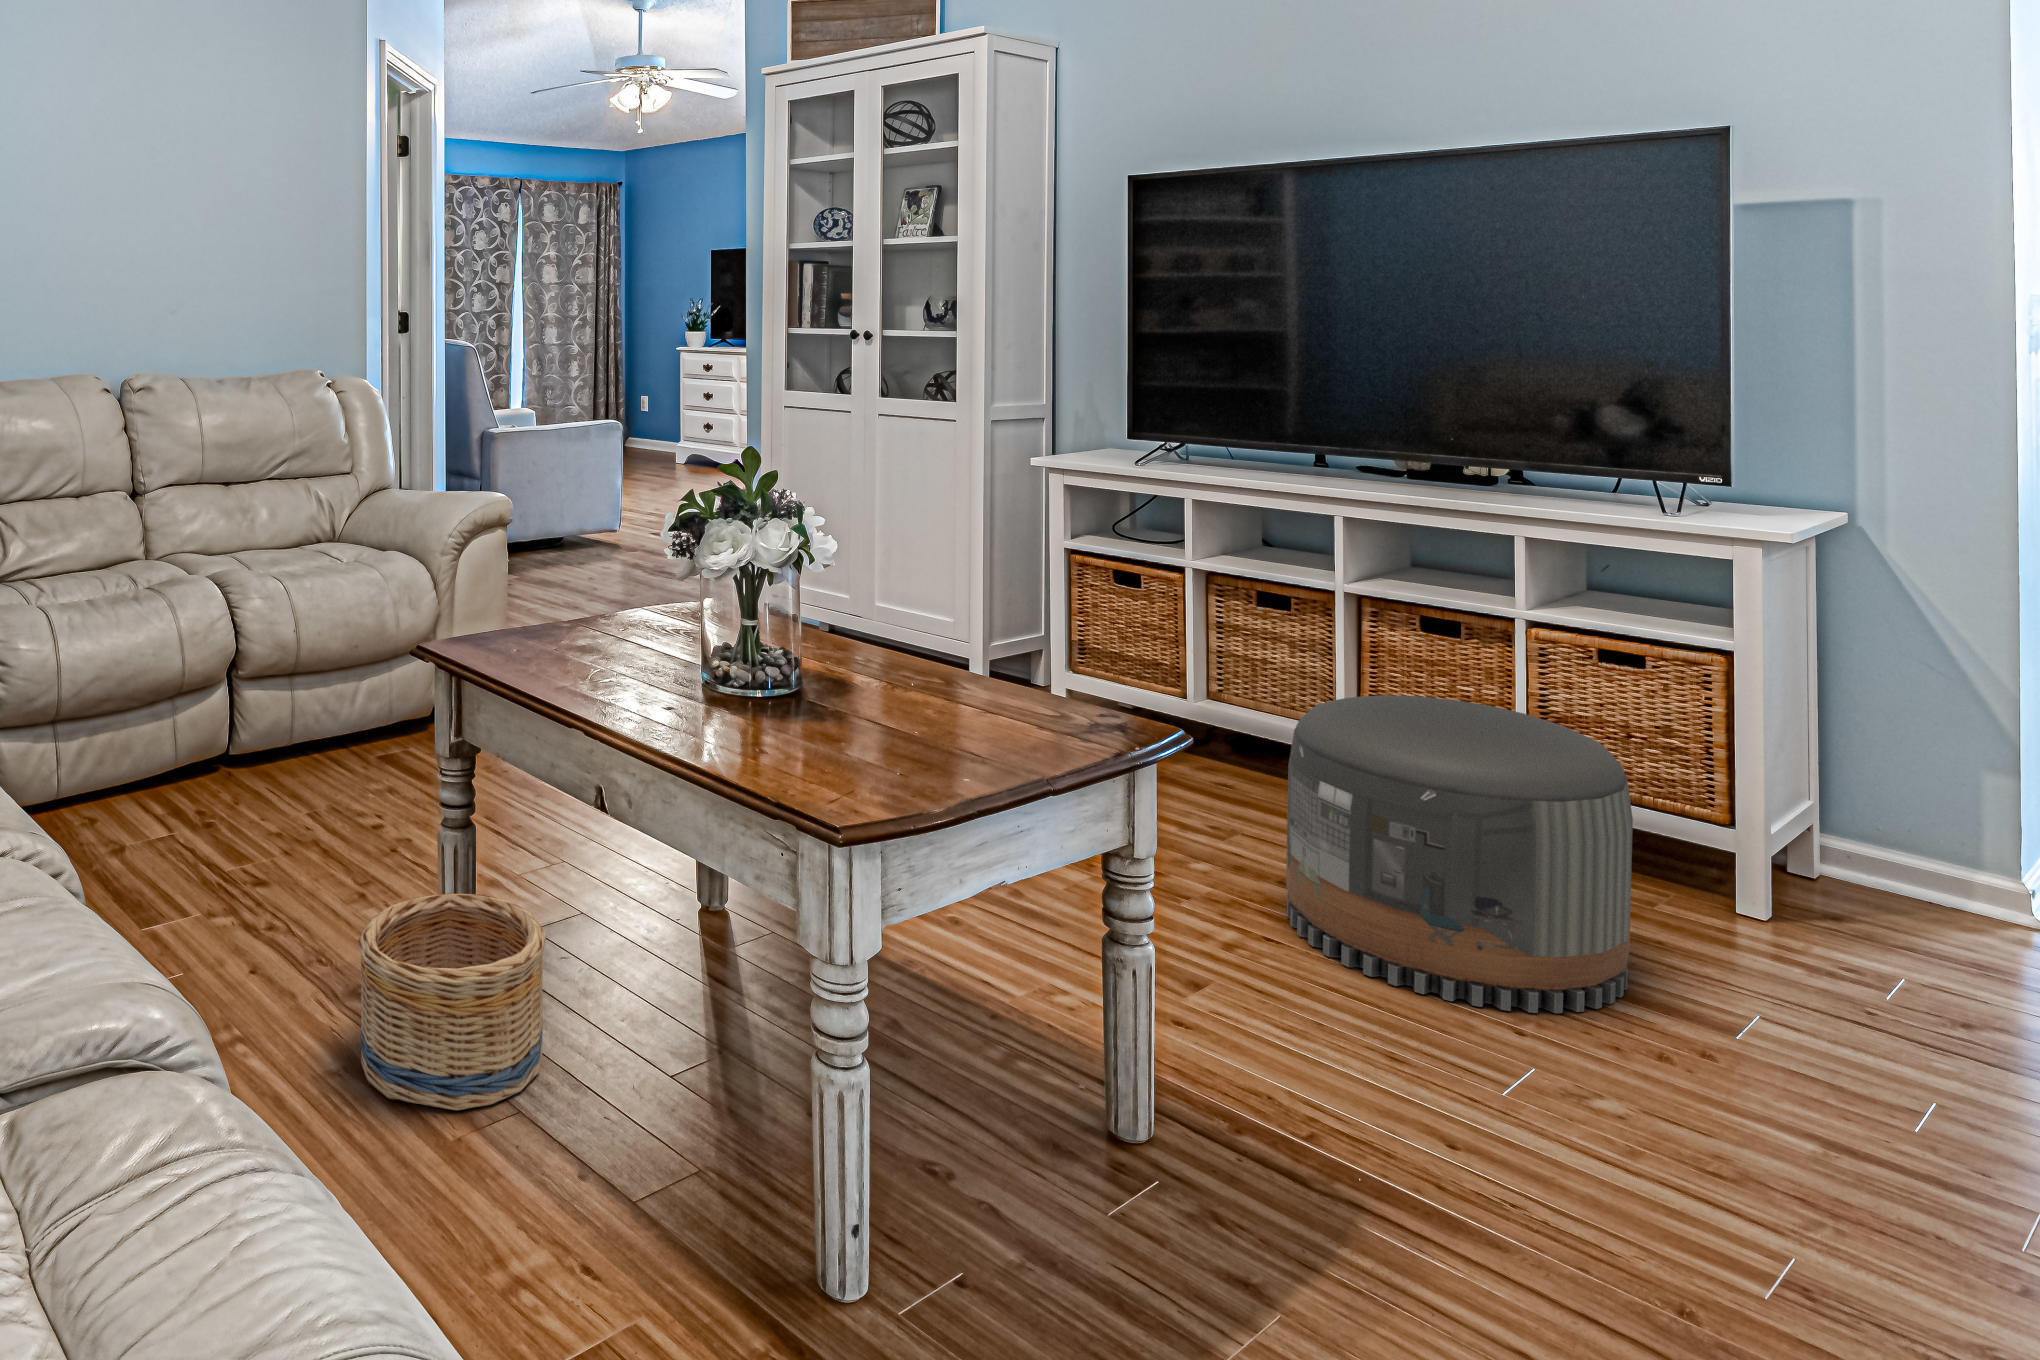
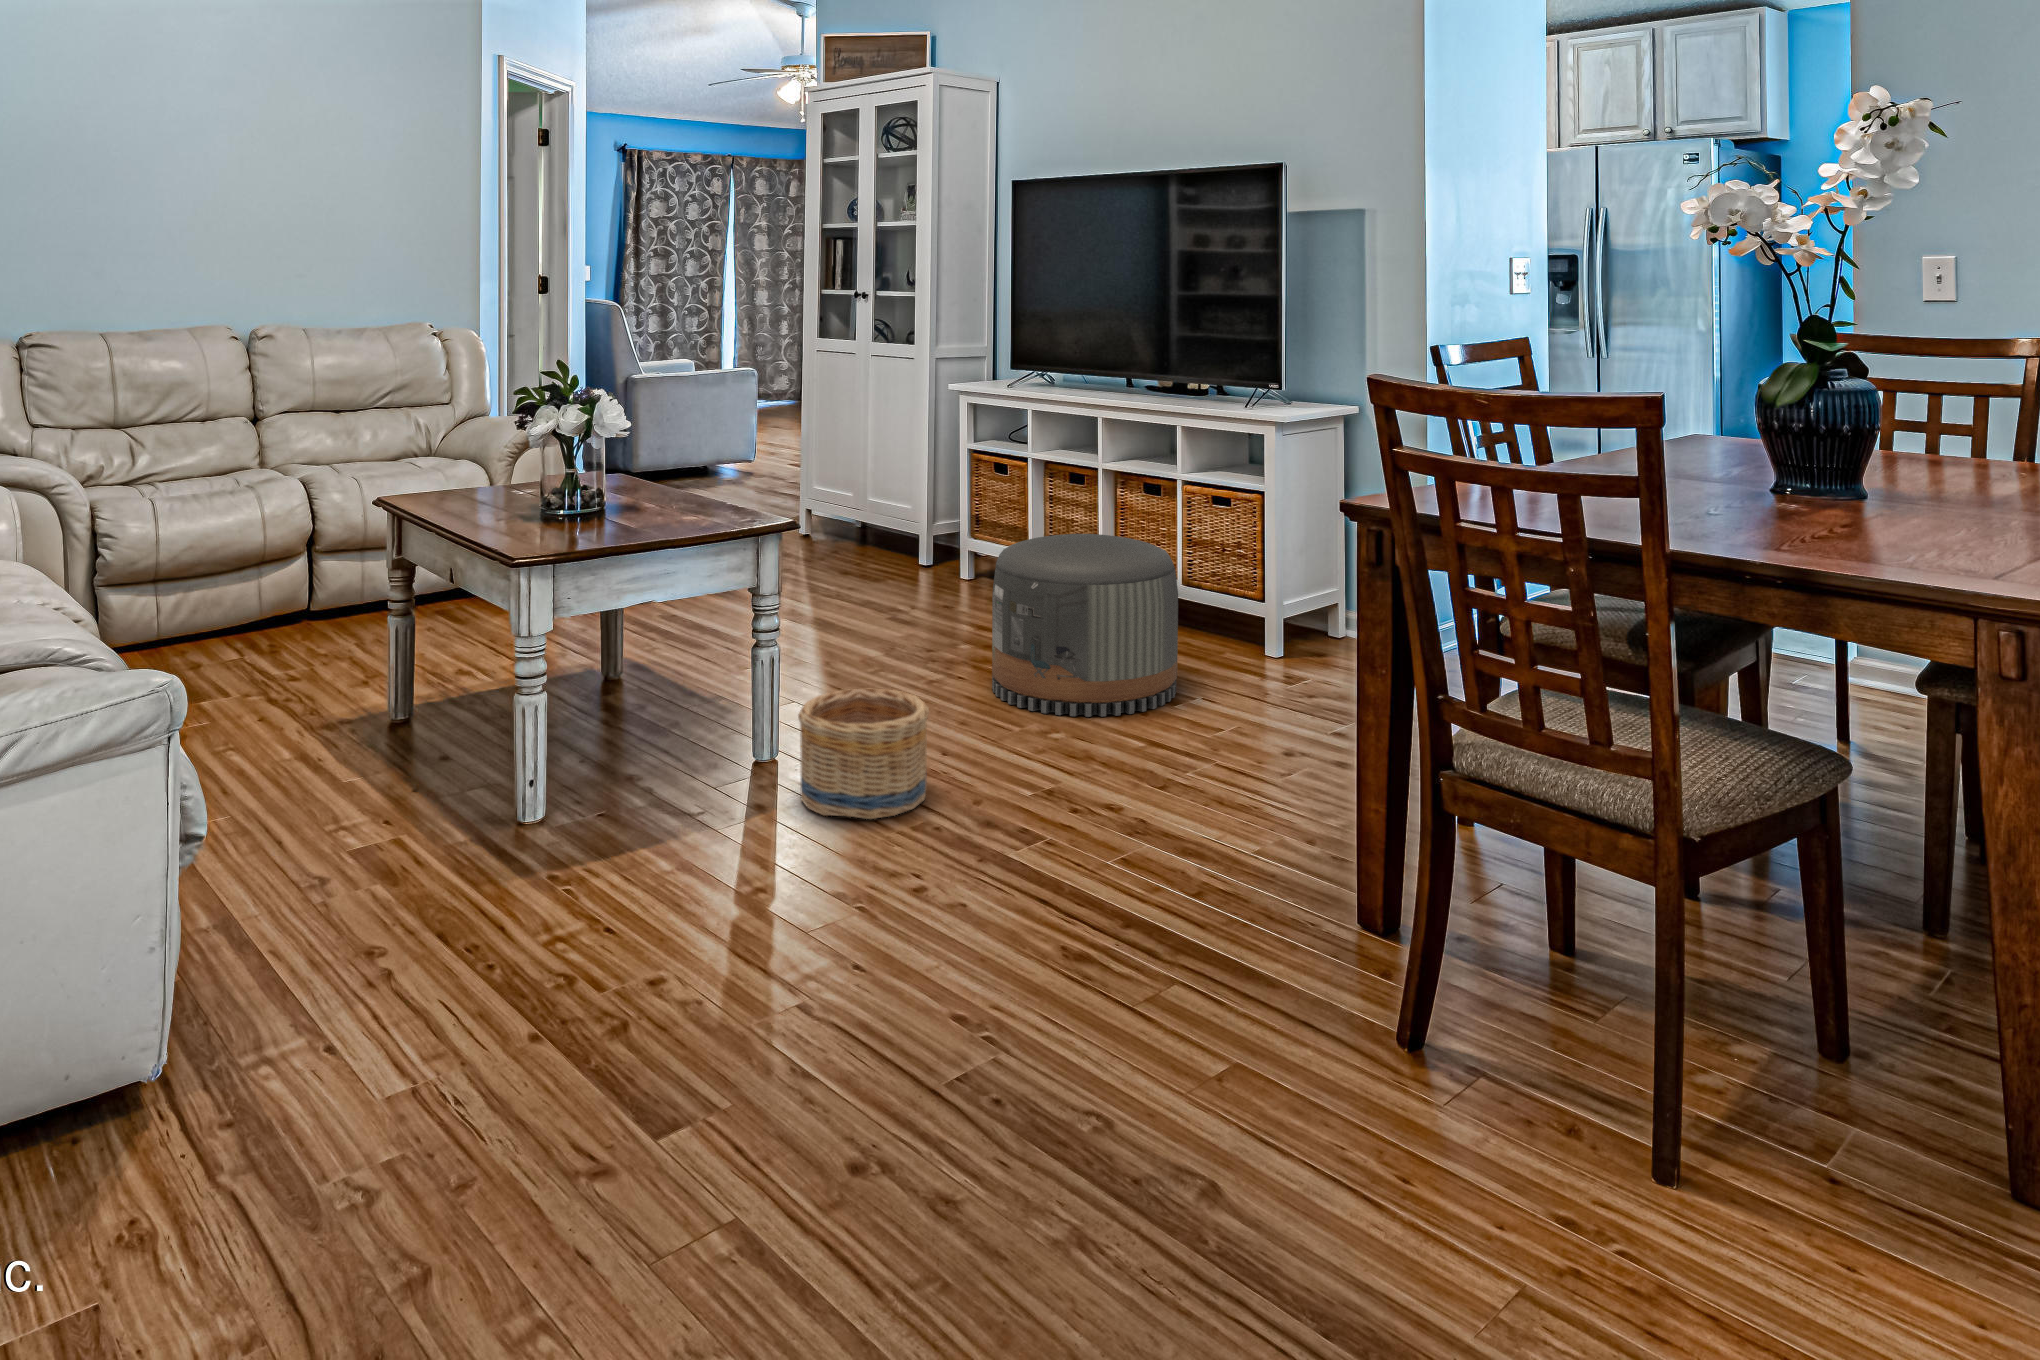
basket: present [358,893,546,1110] -> present [798,689,929,819]

